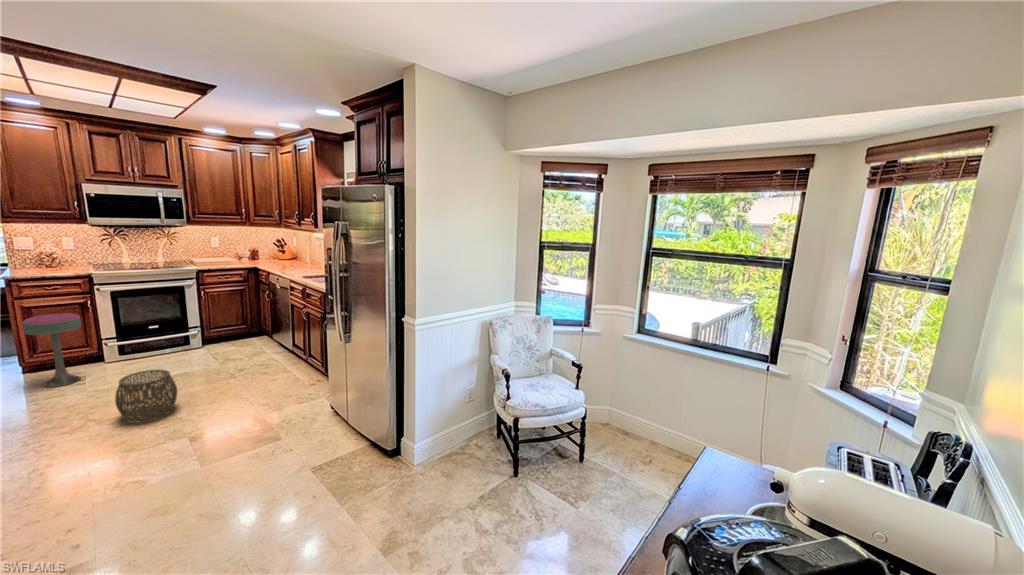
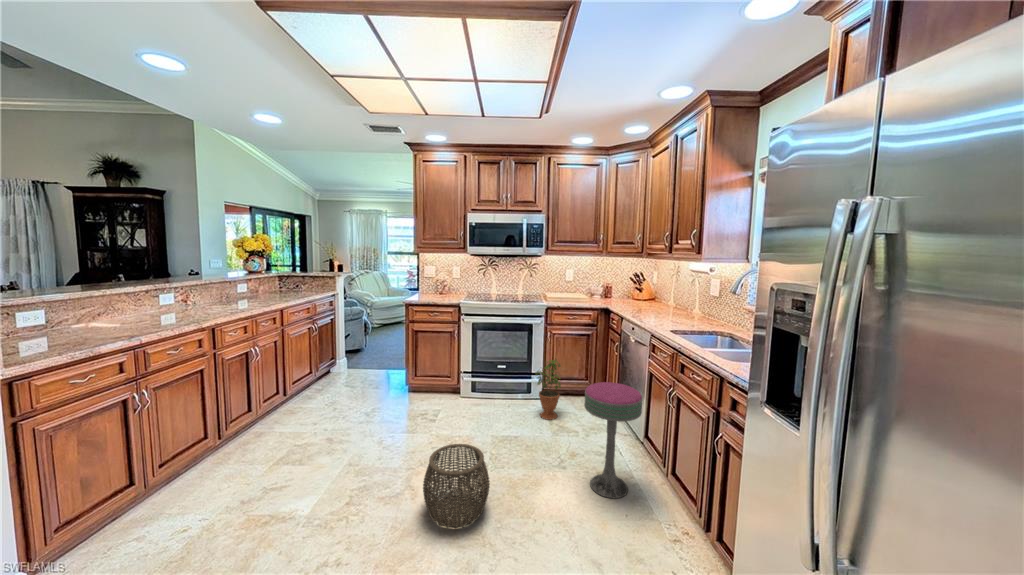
potted plant: none [194,308,221,357] -> present [536,360,561,420]
bar stool: present [22,313,81,387] -> present [584,382,643,498]

